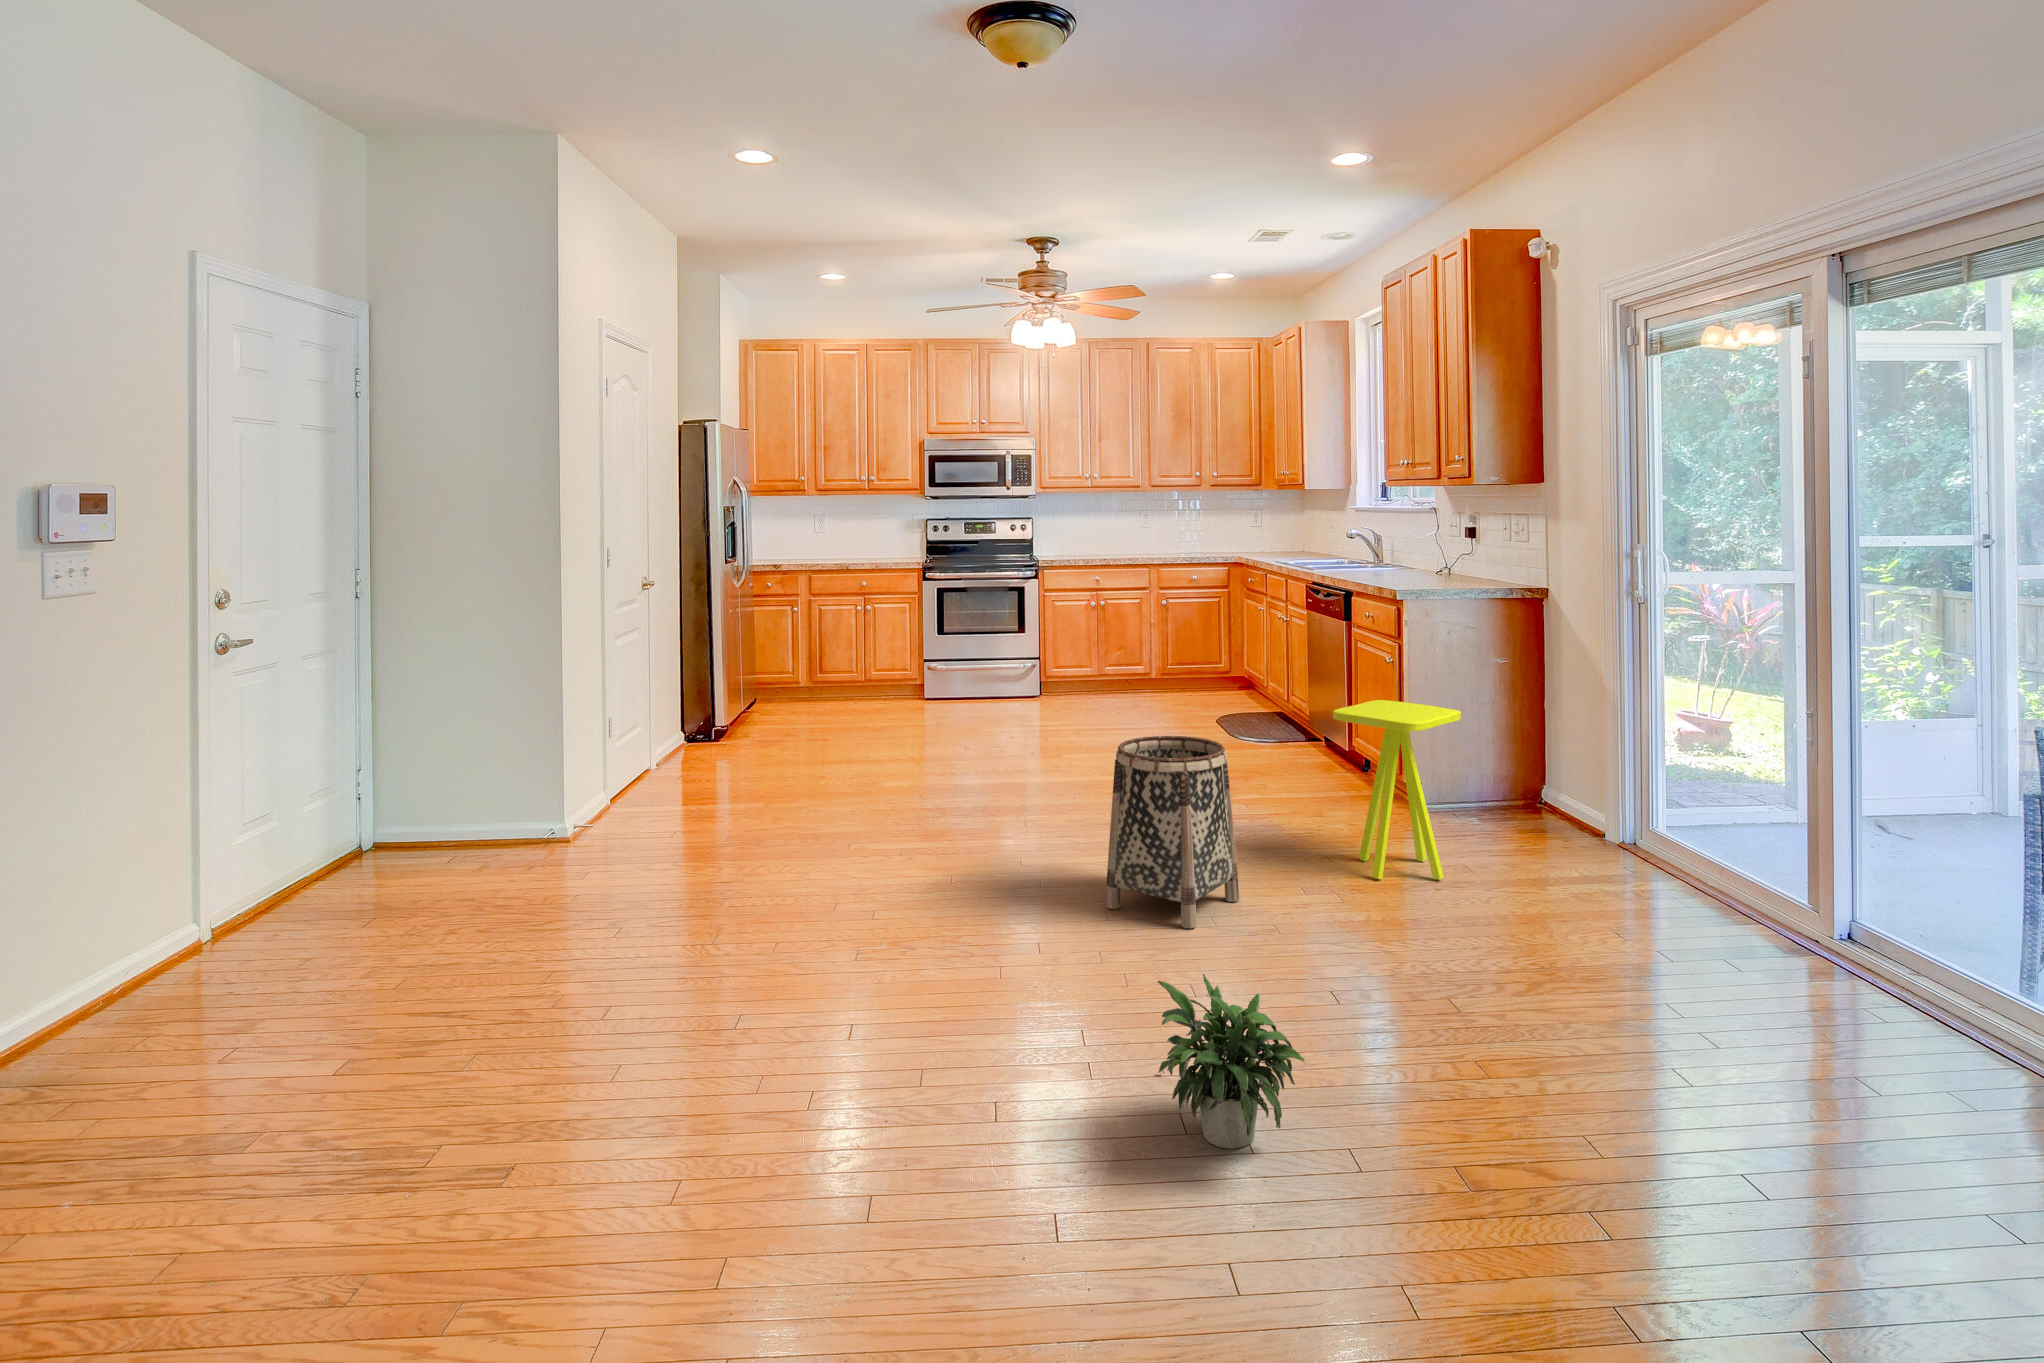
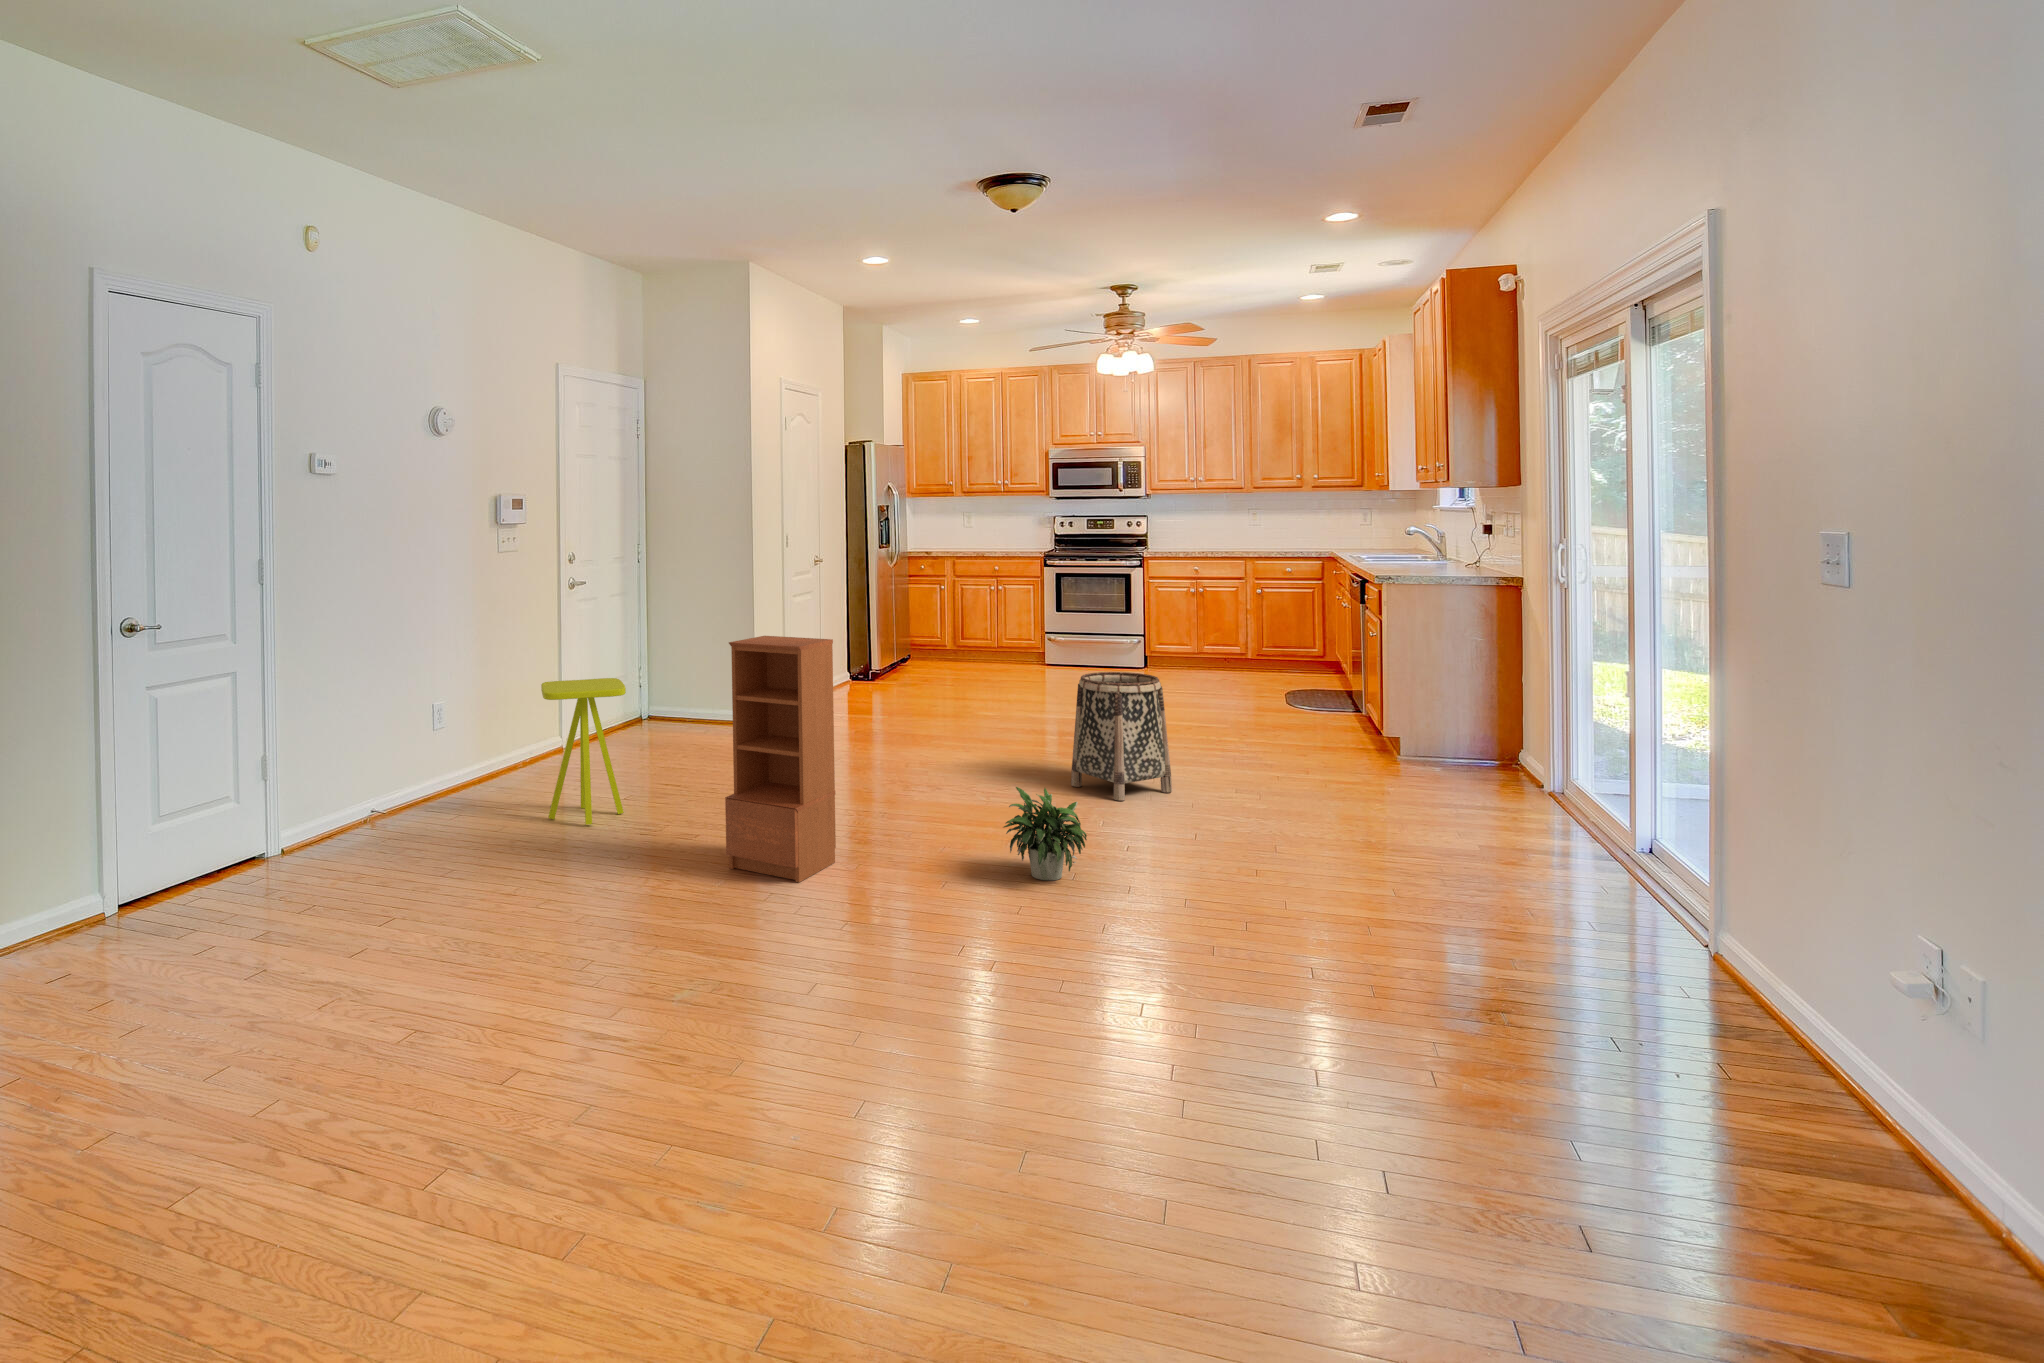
side table: present [1333,700,1461,879] -> present [541,678,626,825]
bookcase: none [634,756,855,1281] -> present [725,636,836,882]

